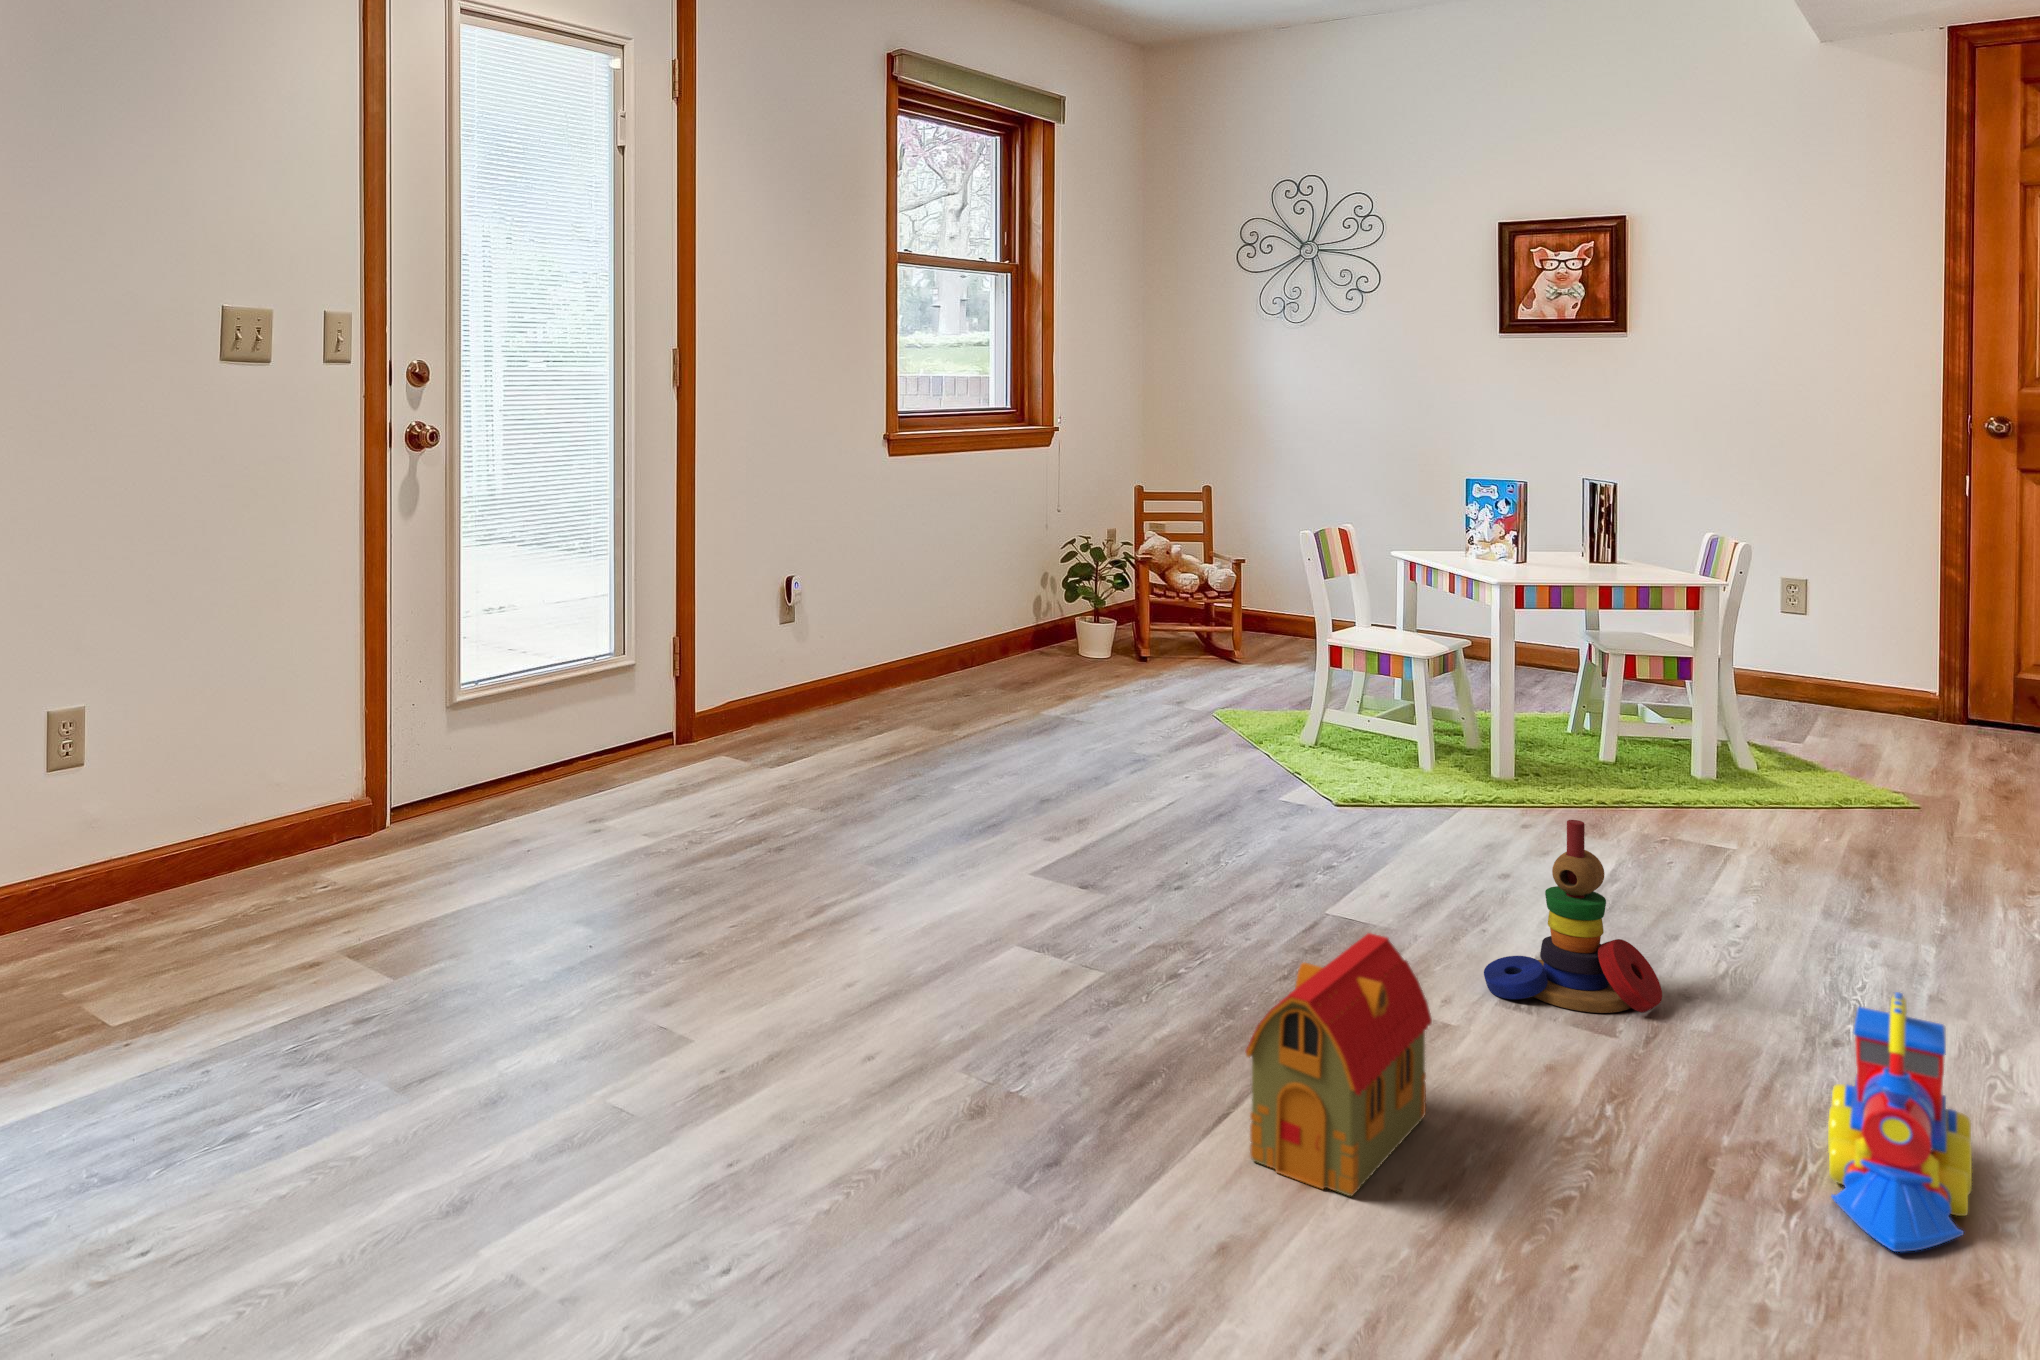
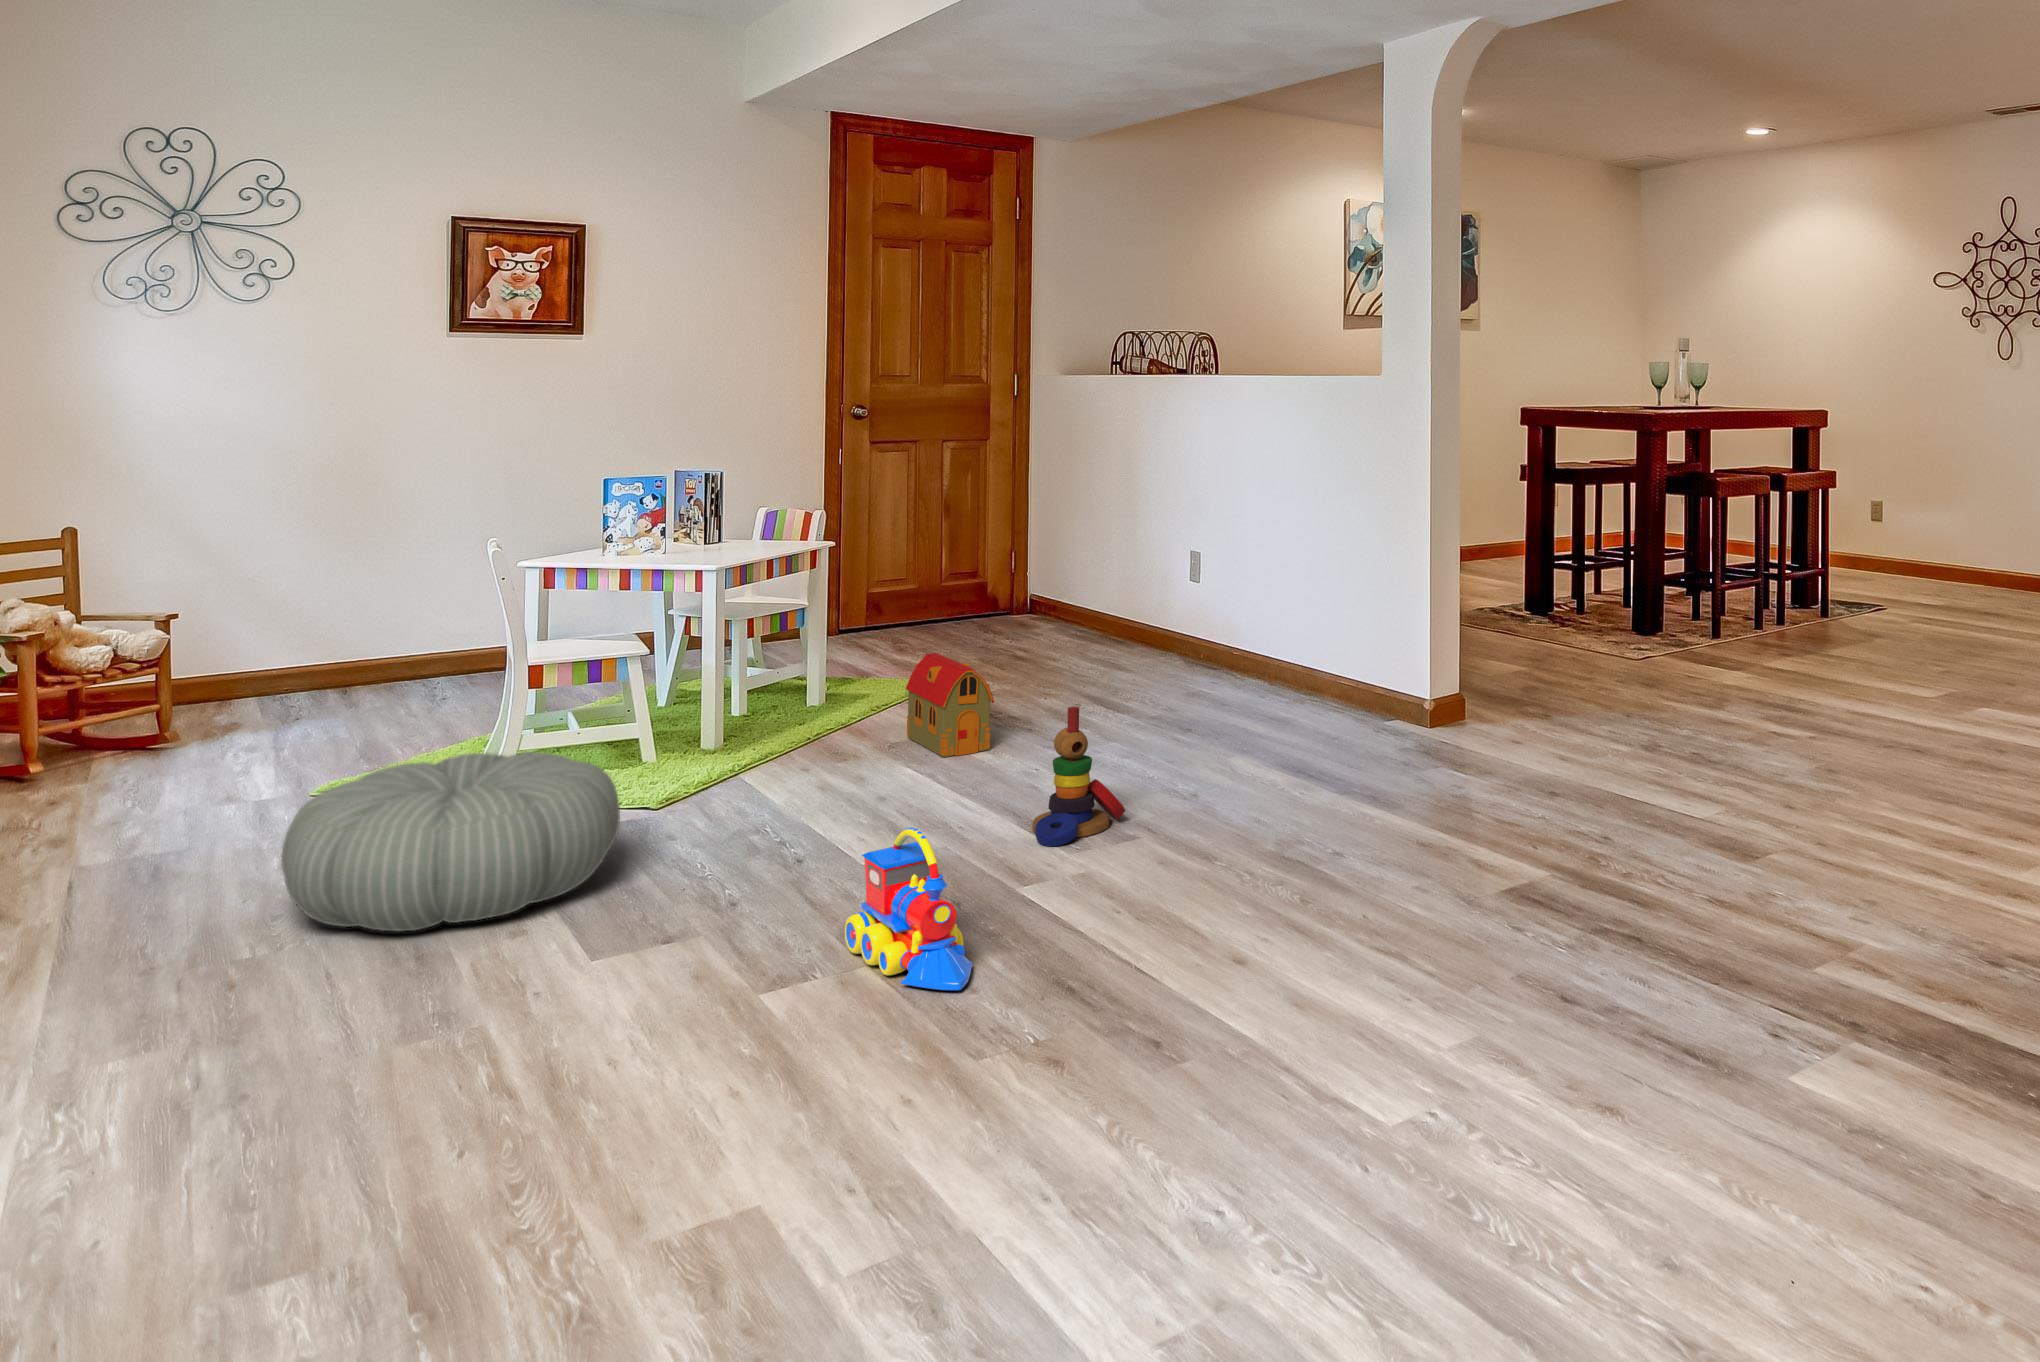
pouf: none [941,688,1186,833] -> present [281,752,620,931]
toy house: present [1245,933,1432,1196] -> present [906,653,994,757]
toy train: present [1828,992,1972,1252] -> present [845,827,972,990]

